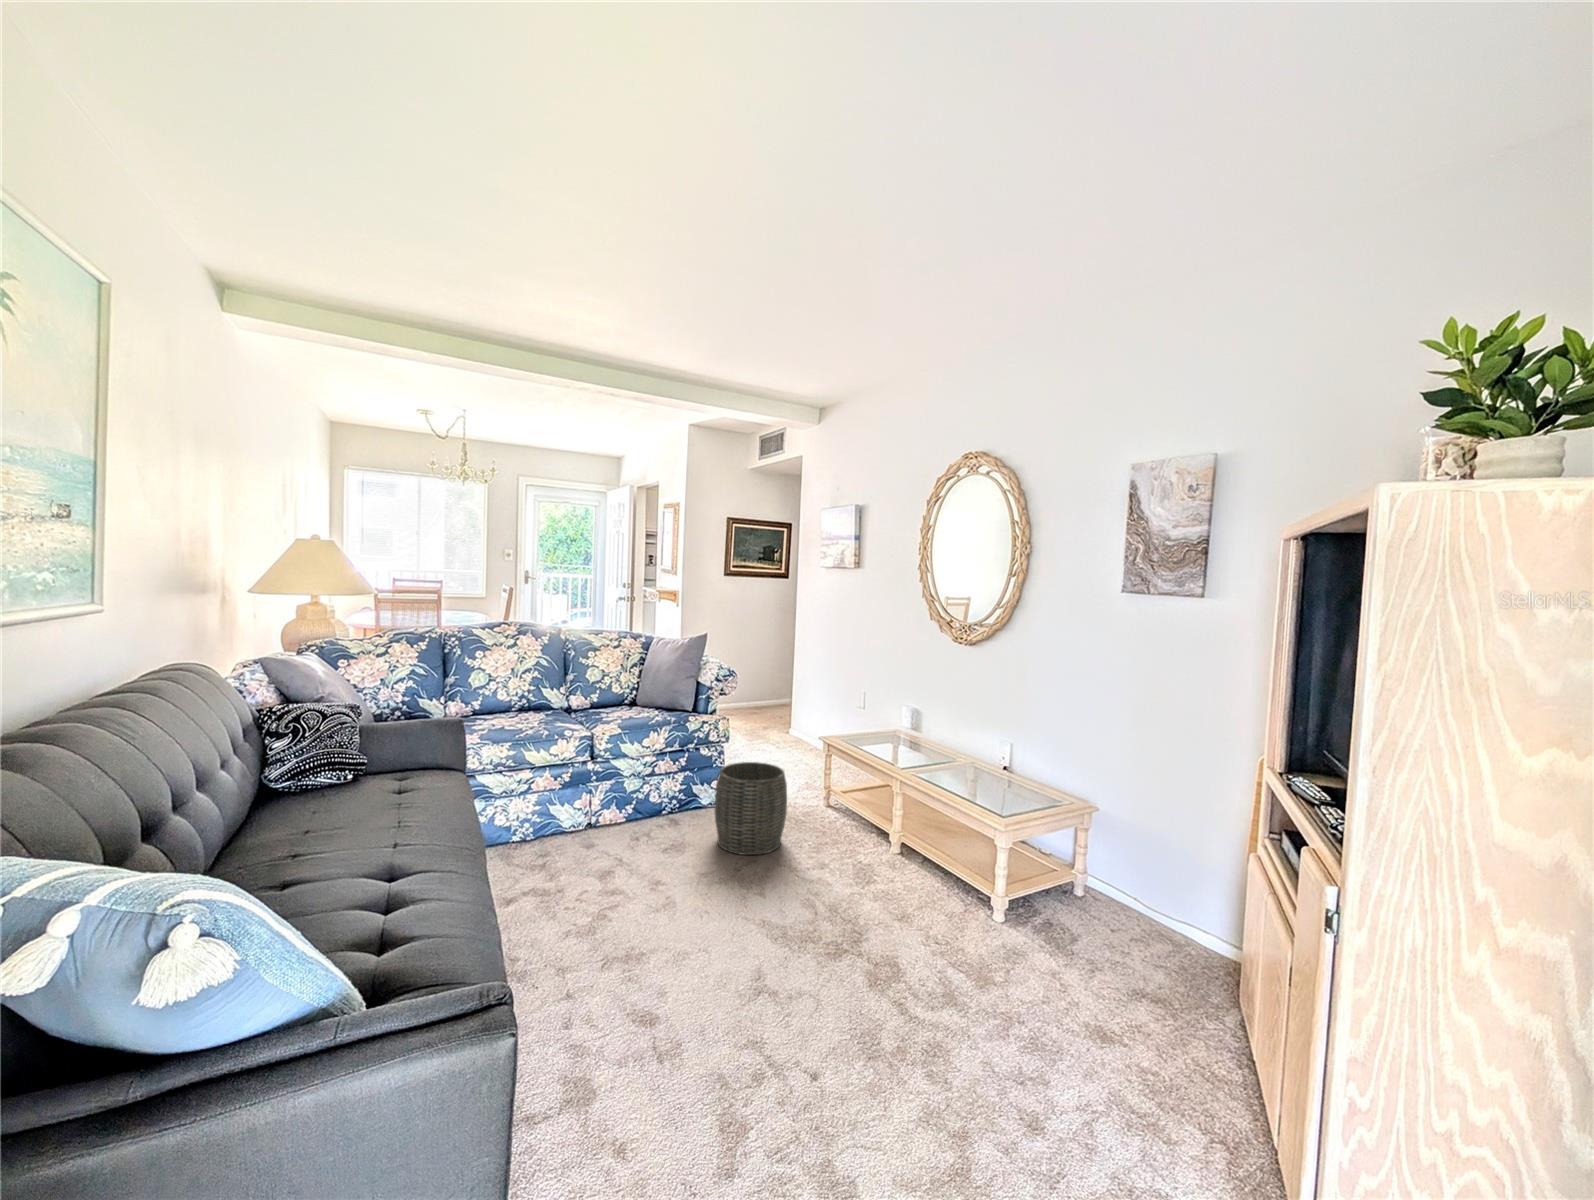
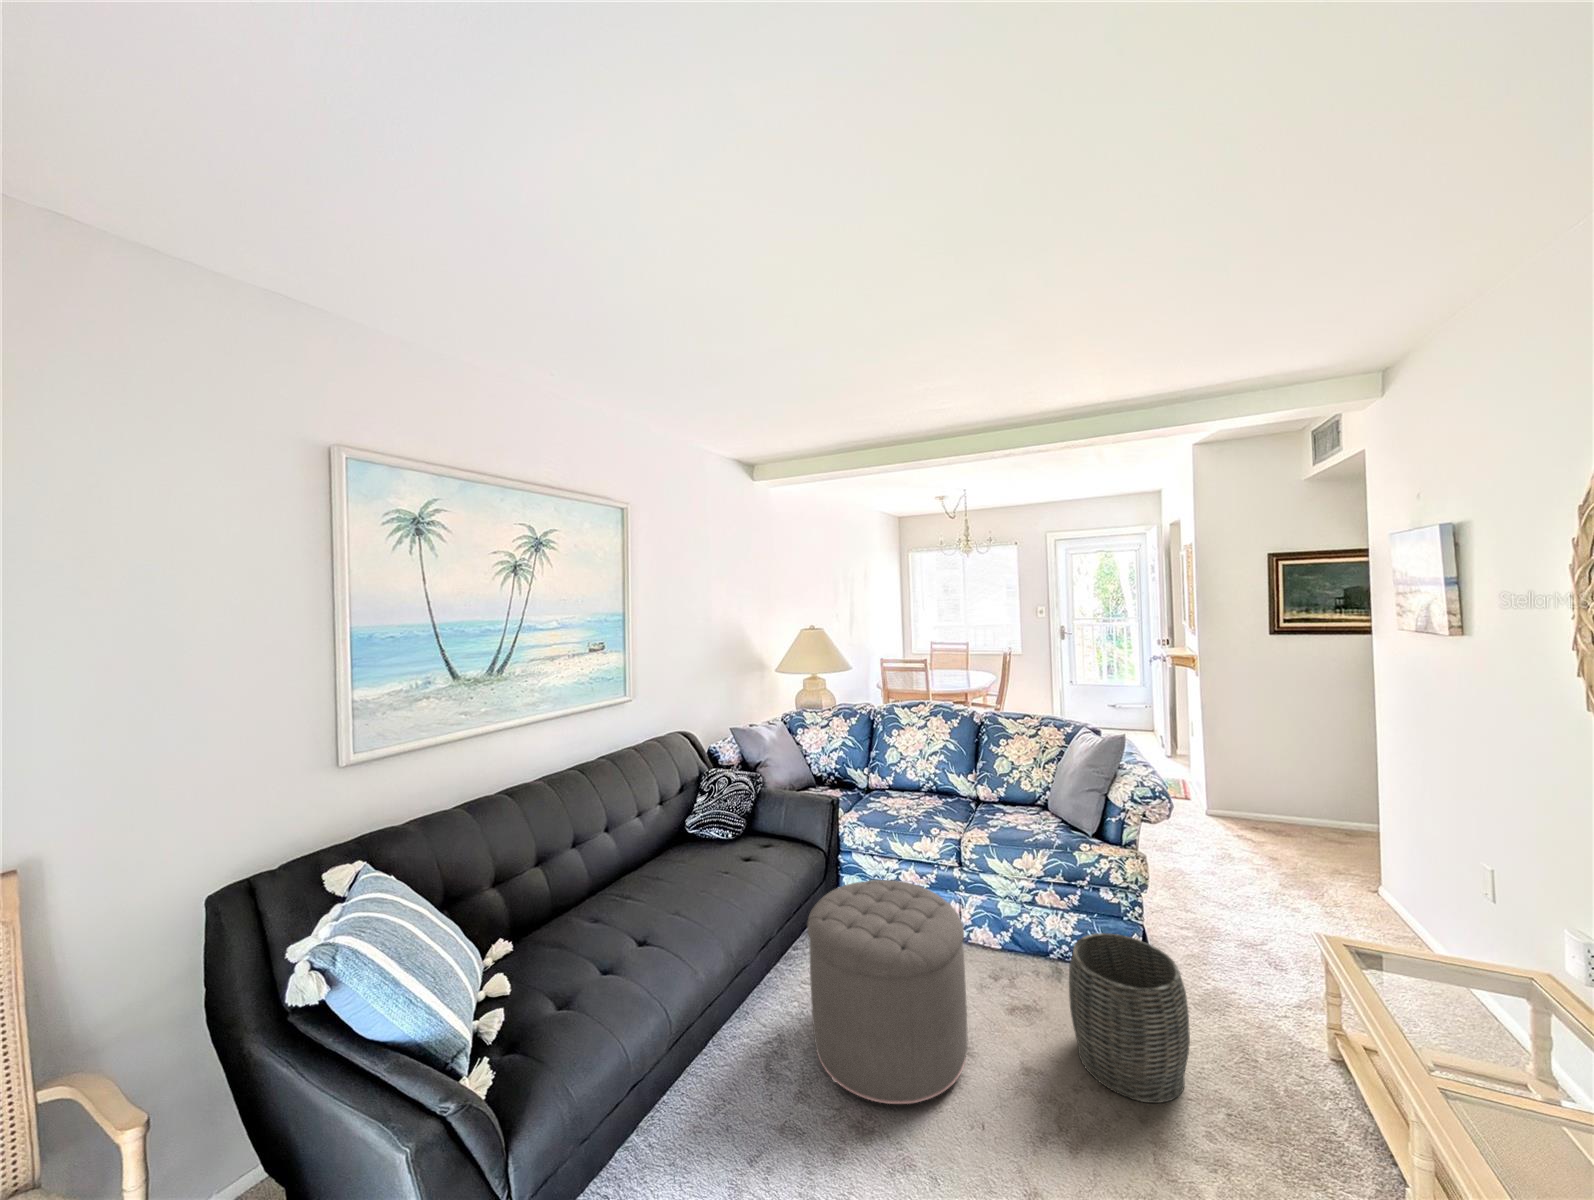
ottoman: none [535,759,680,930] -> present [807,880,967,1104]

